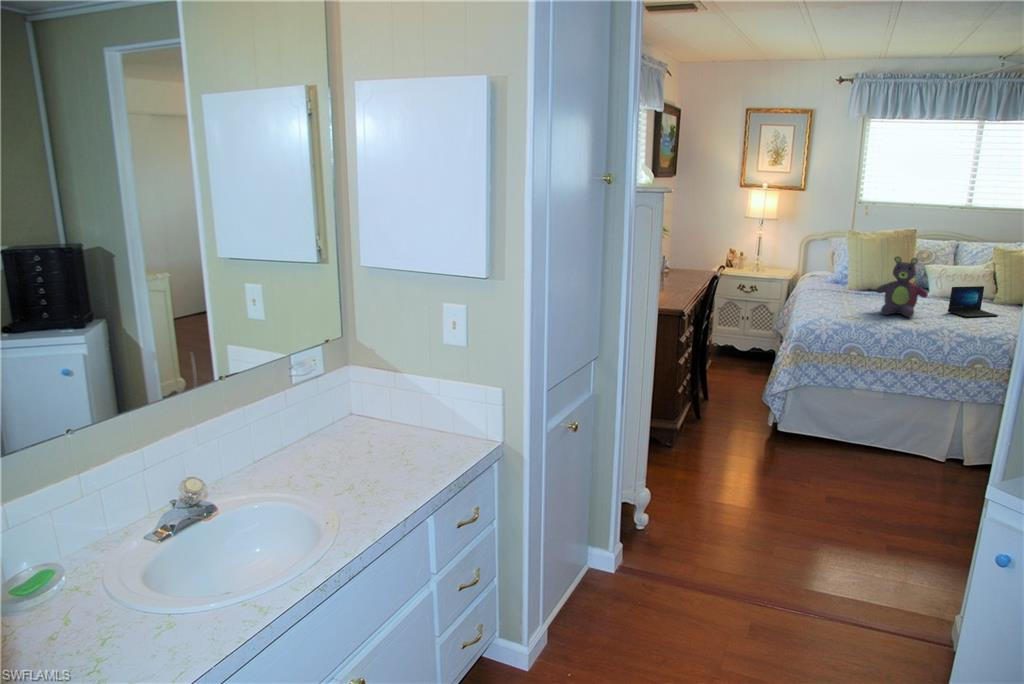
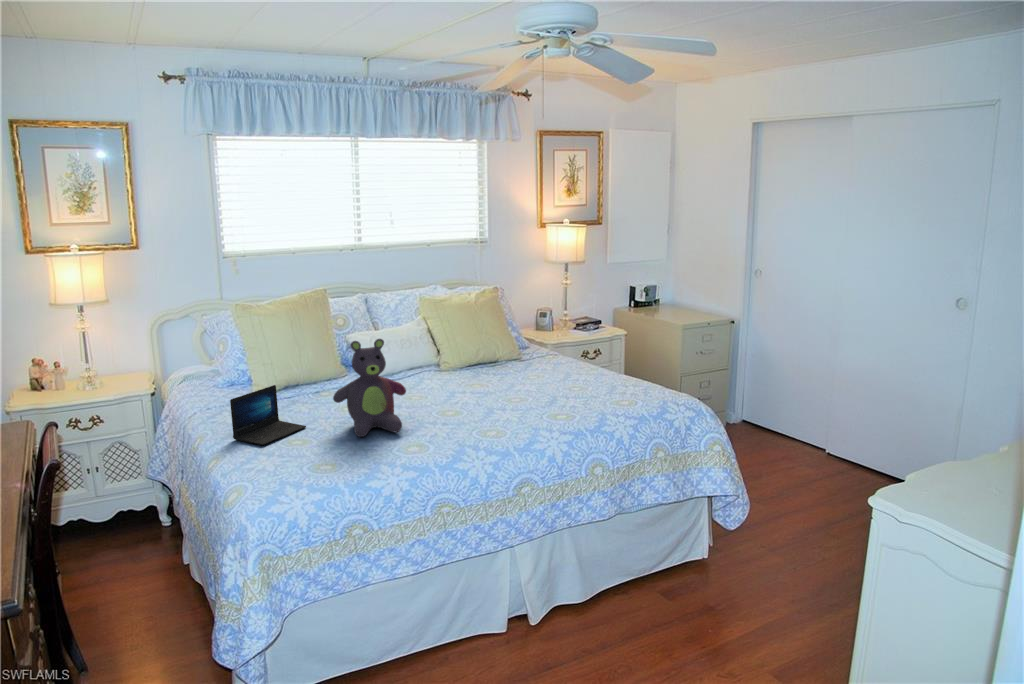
laptop: present [948,286,998,317] -> present [230,385,306,445]

